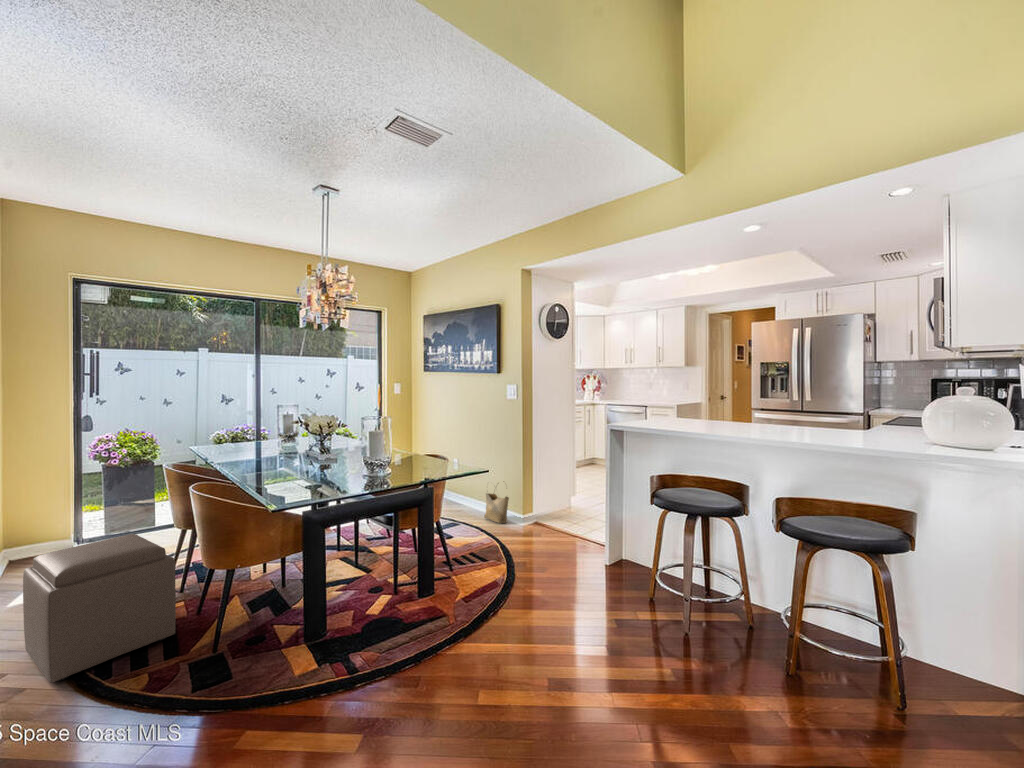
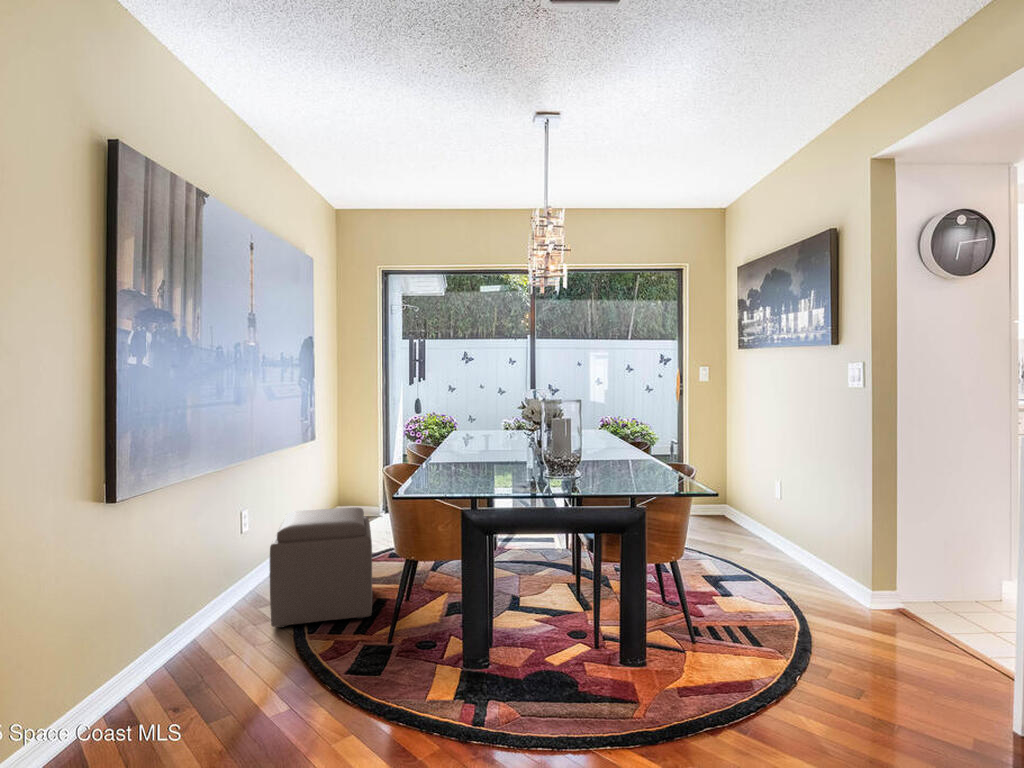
woven basket: present [485,493,509,523] -> none [803,521,845,594]

